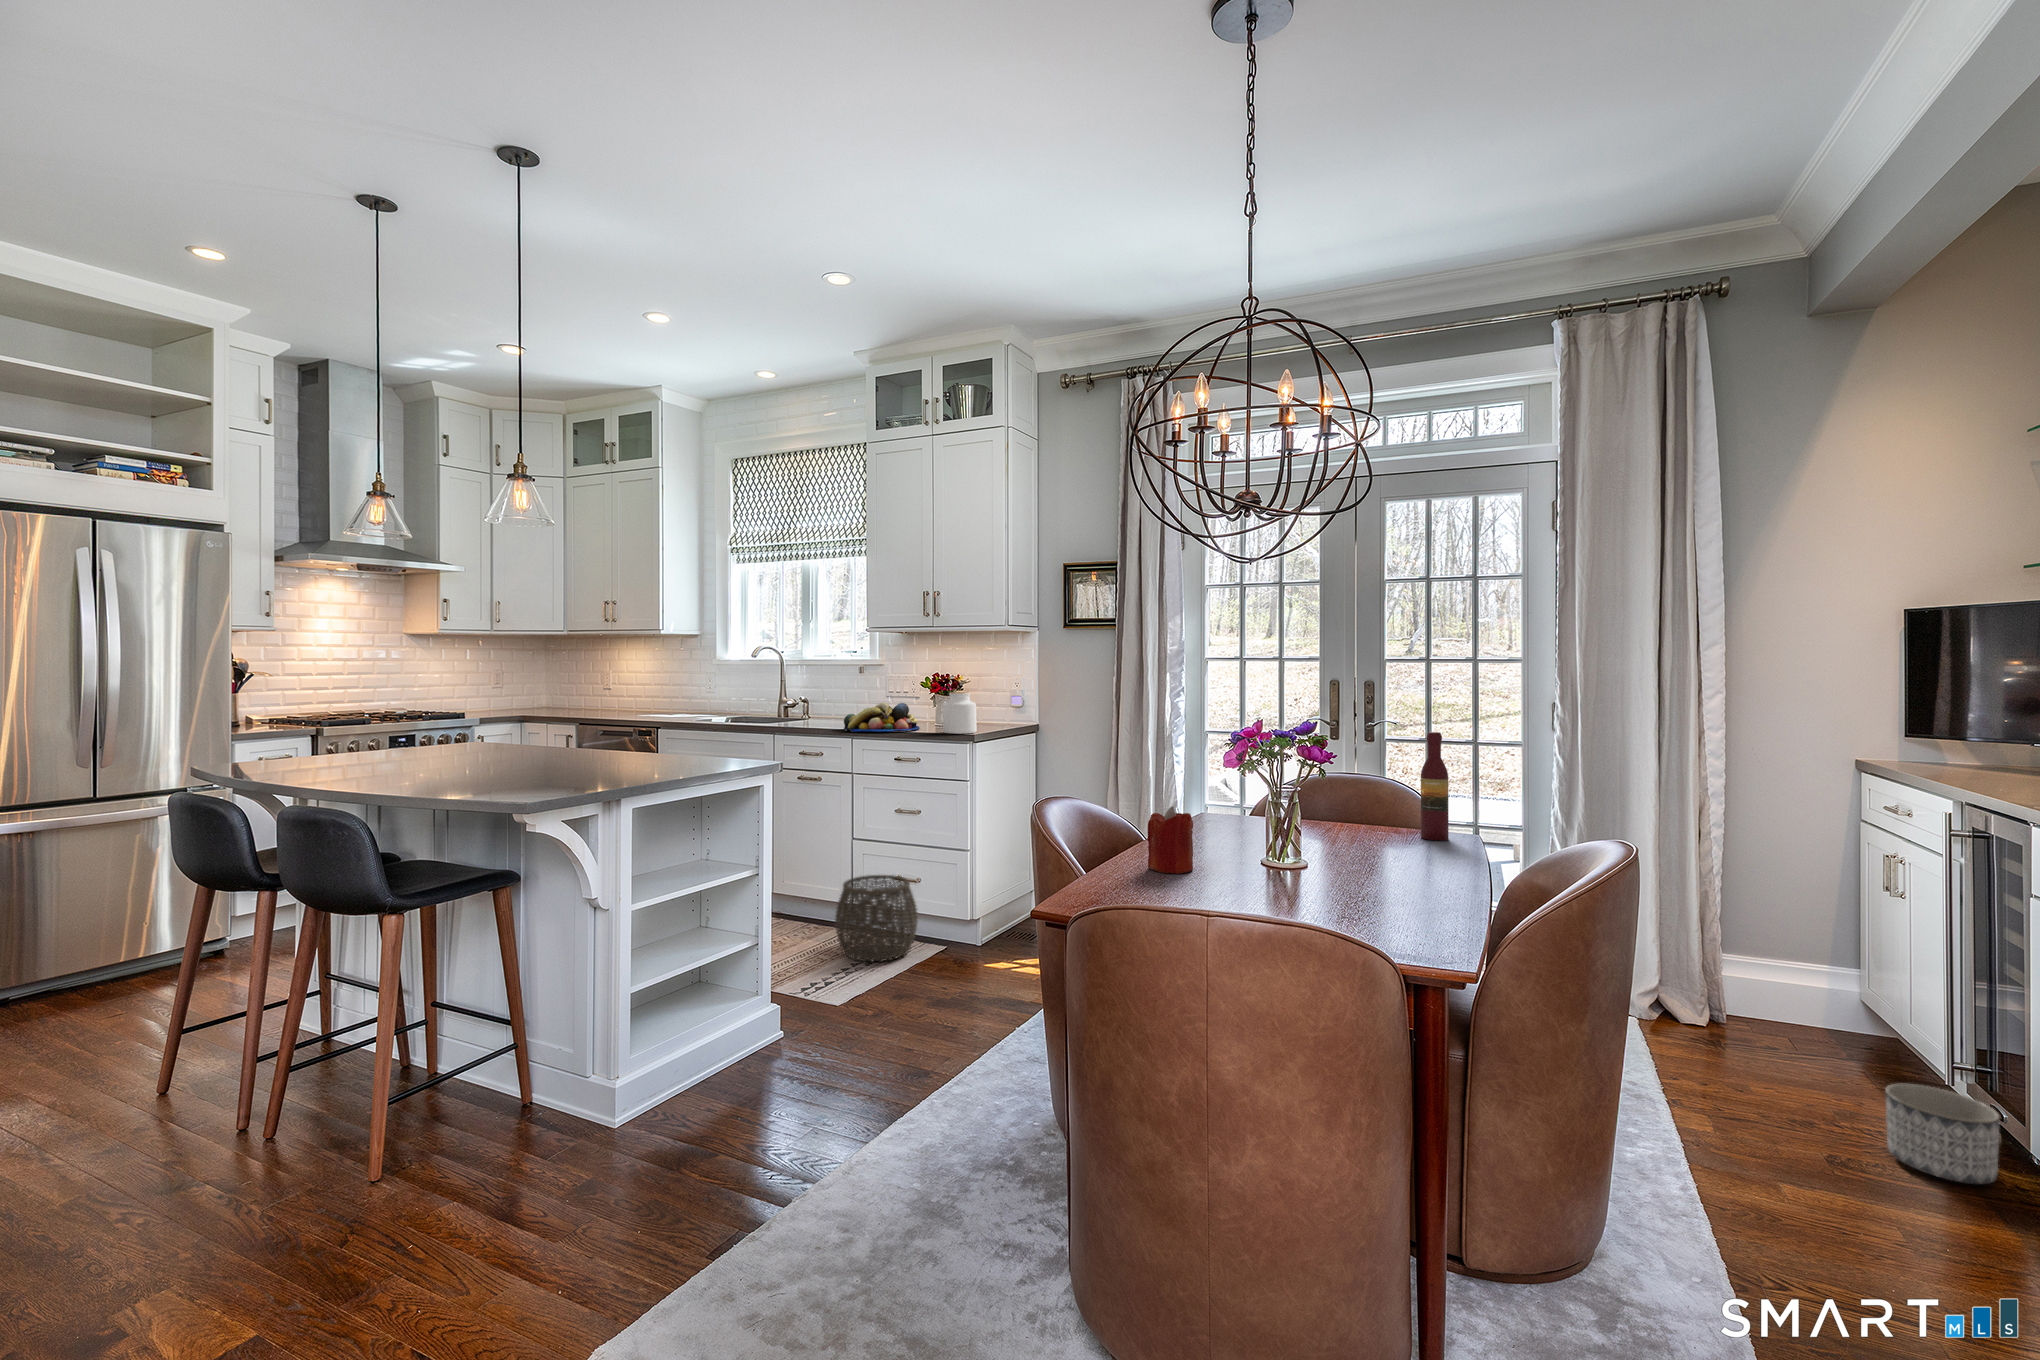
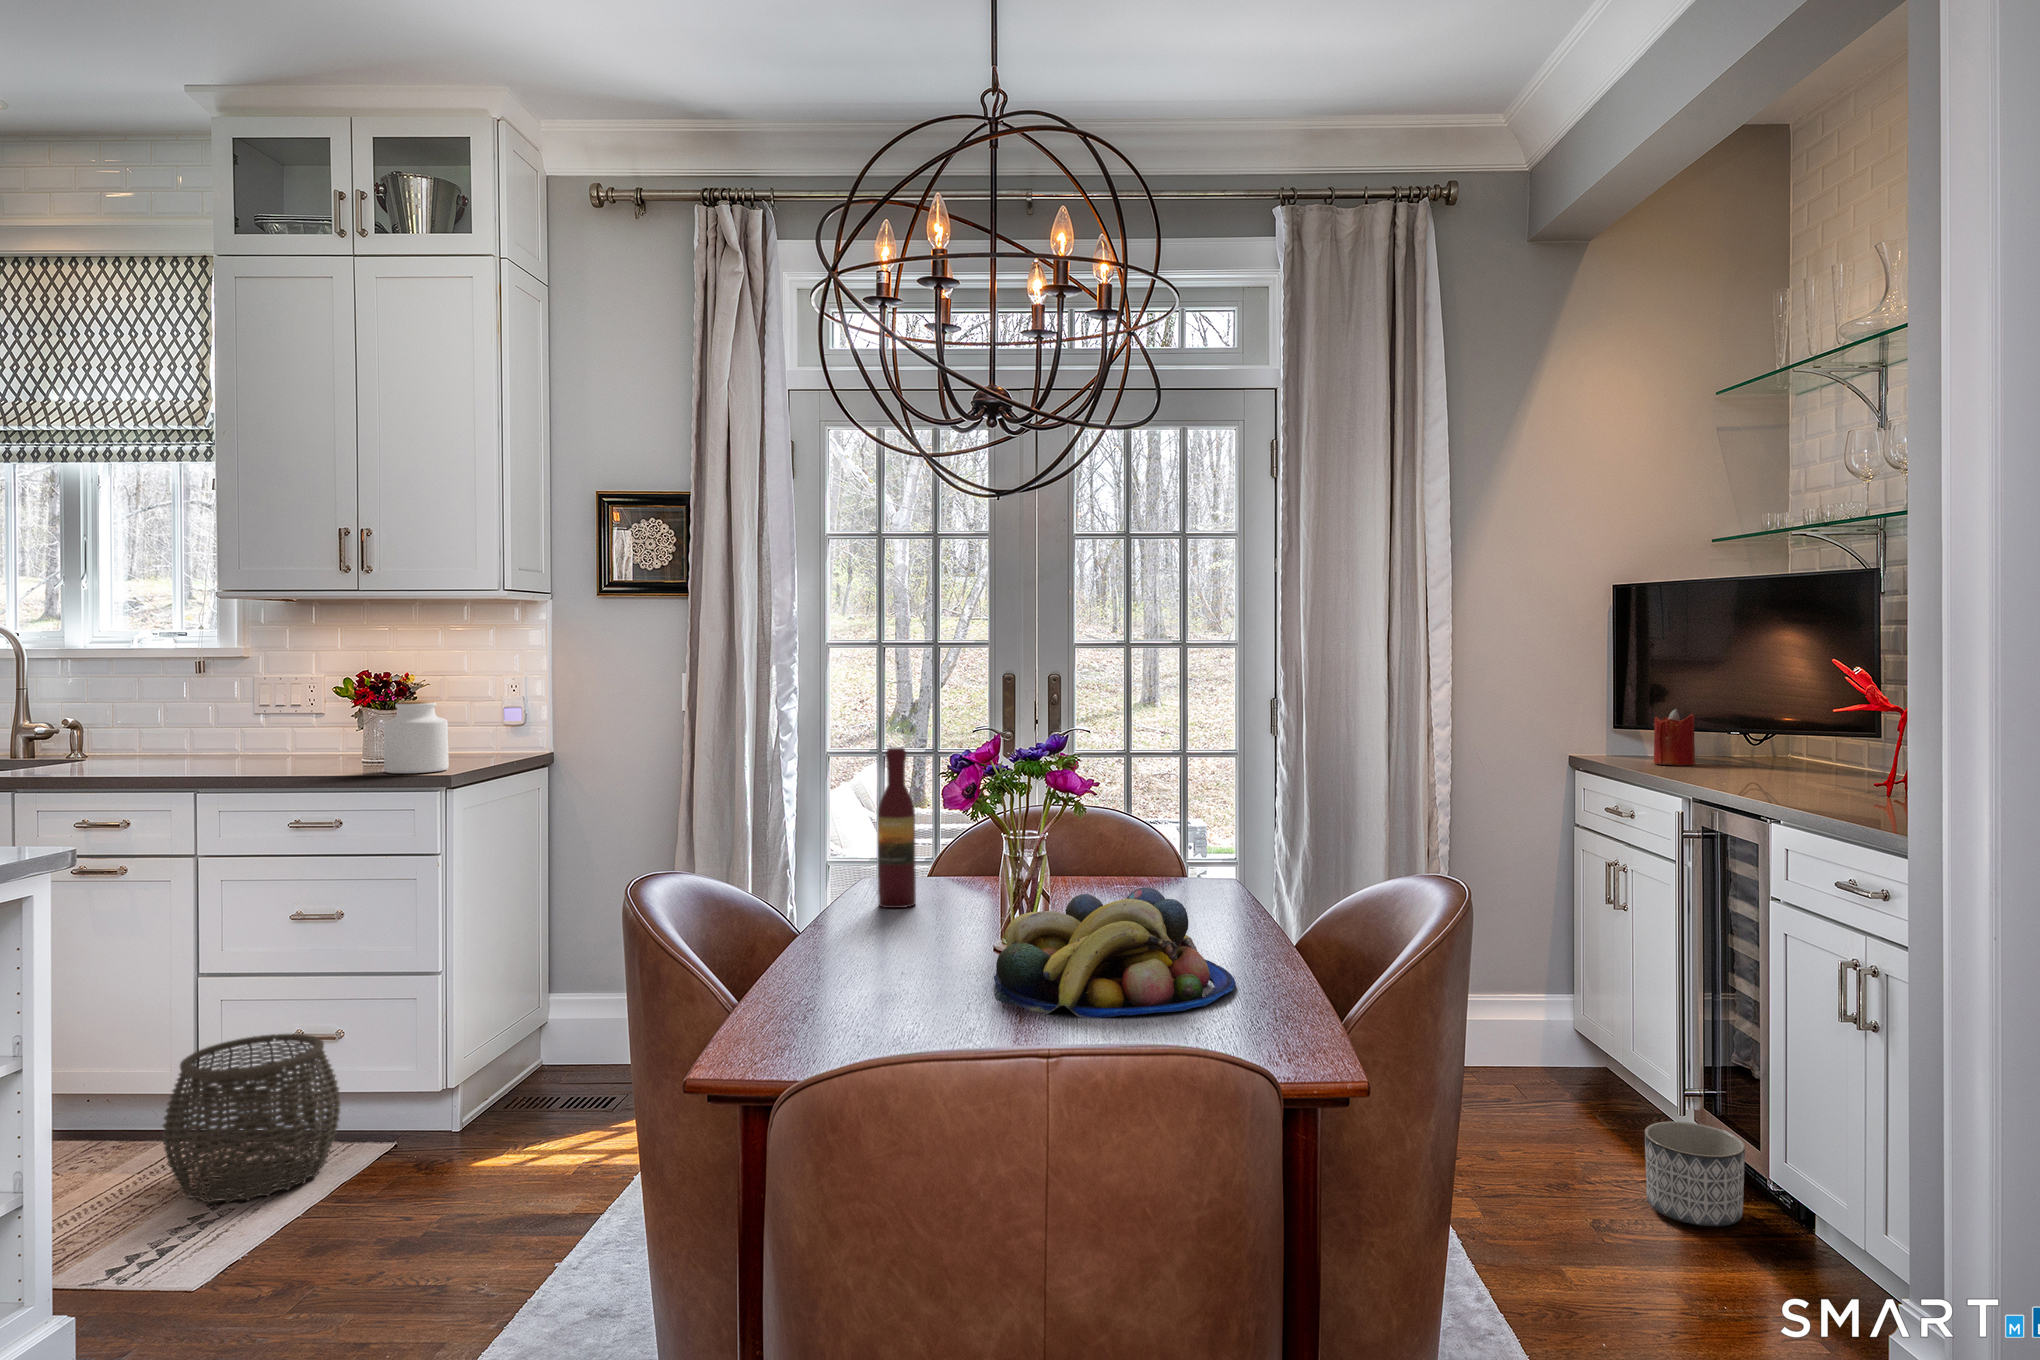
fruit bowl: present [843,703,920,732] -> present [994,887,1236,1018]
wine bottle: present [1421,732,1449,841] -> present [878,747,916,908]
candle: present [1147,806,1193,874] -> present [1654,709,1695,765]

